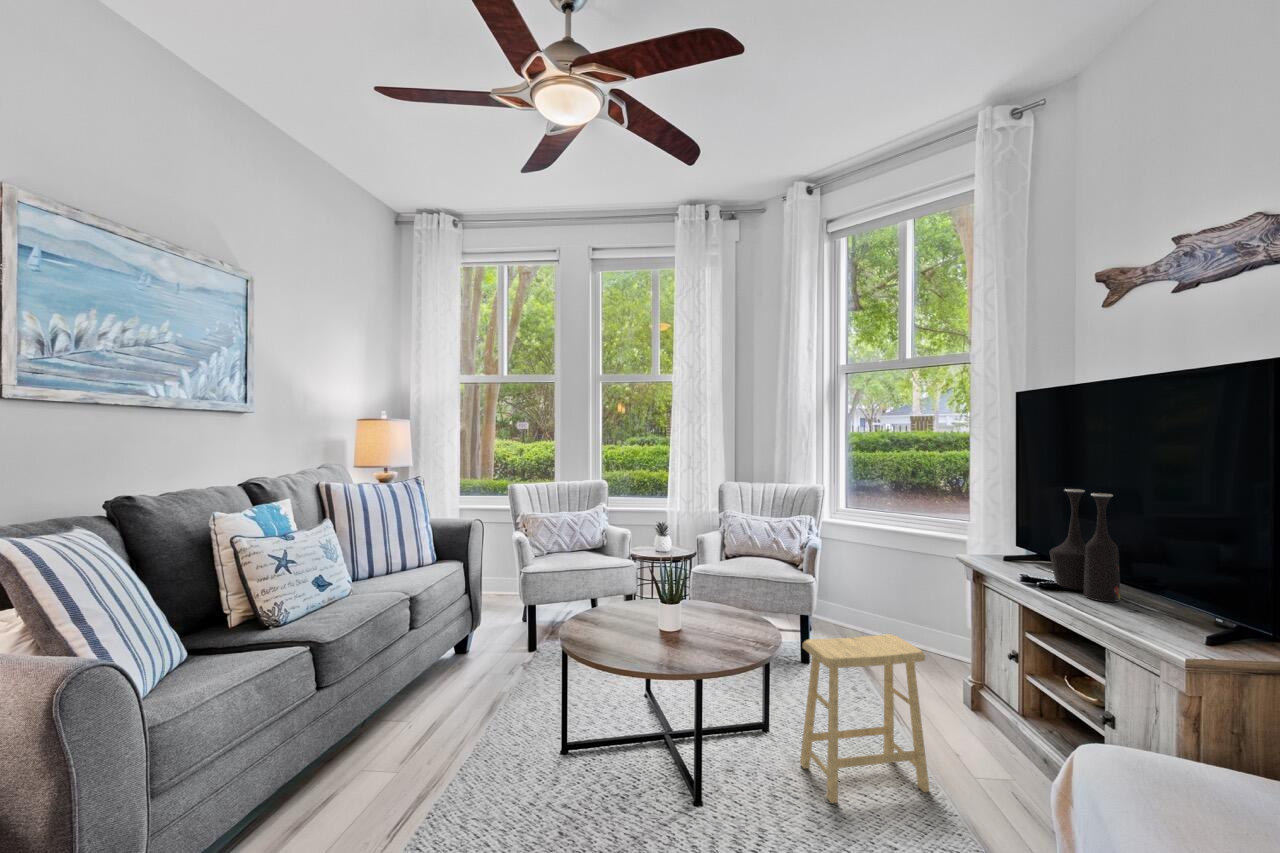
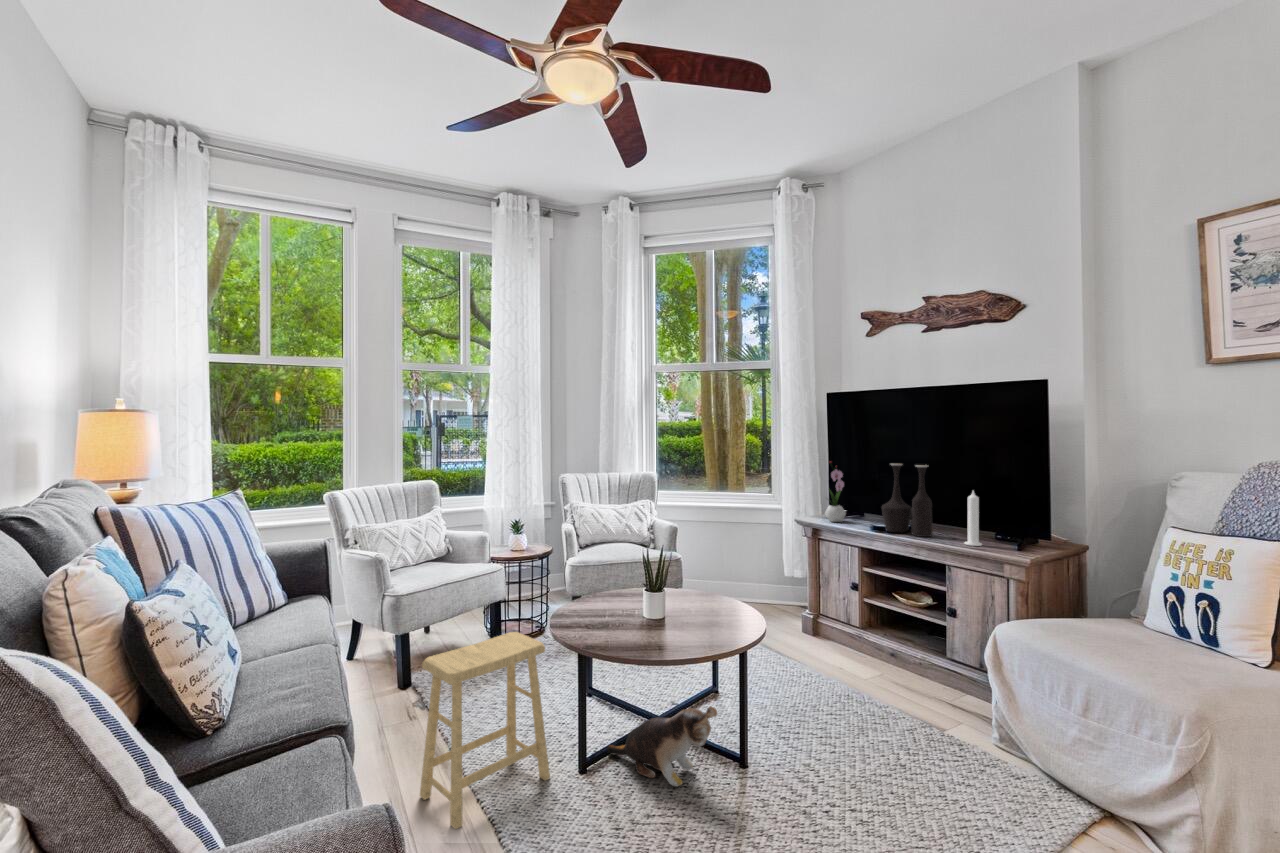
flower arrangement: none [998,481,1032,565] -> present [825,462,846,522]
candle: none [1142,538,1174,627] -> present [965,491,982,546]
footstool: present [800,634,930,803] -> present [420,632,550,829]
plush toy: none [597,721,652,797] -> present [607,706,717,786]

